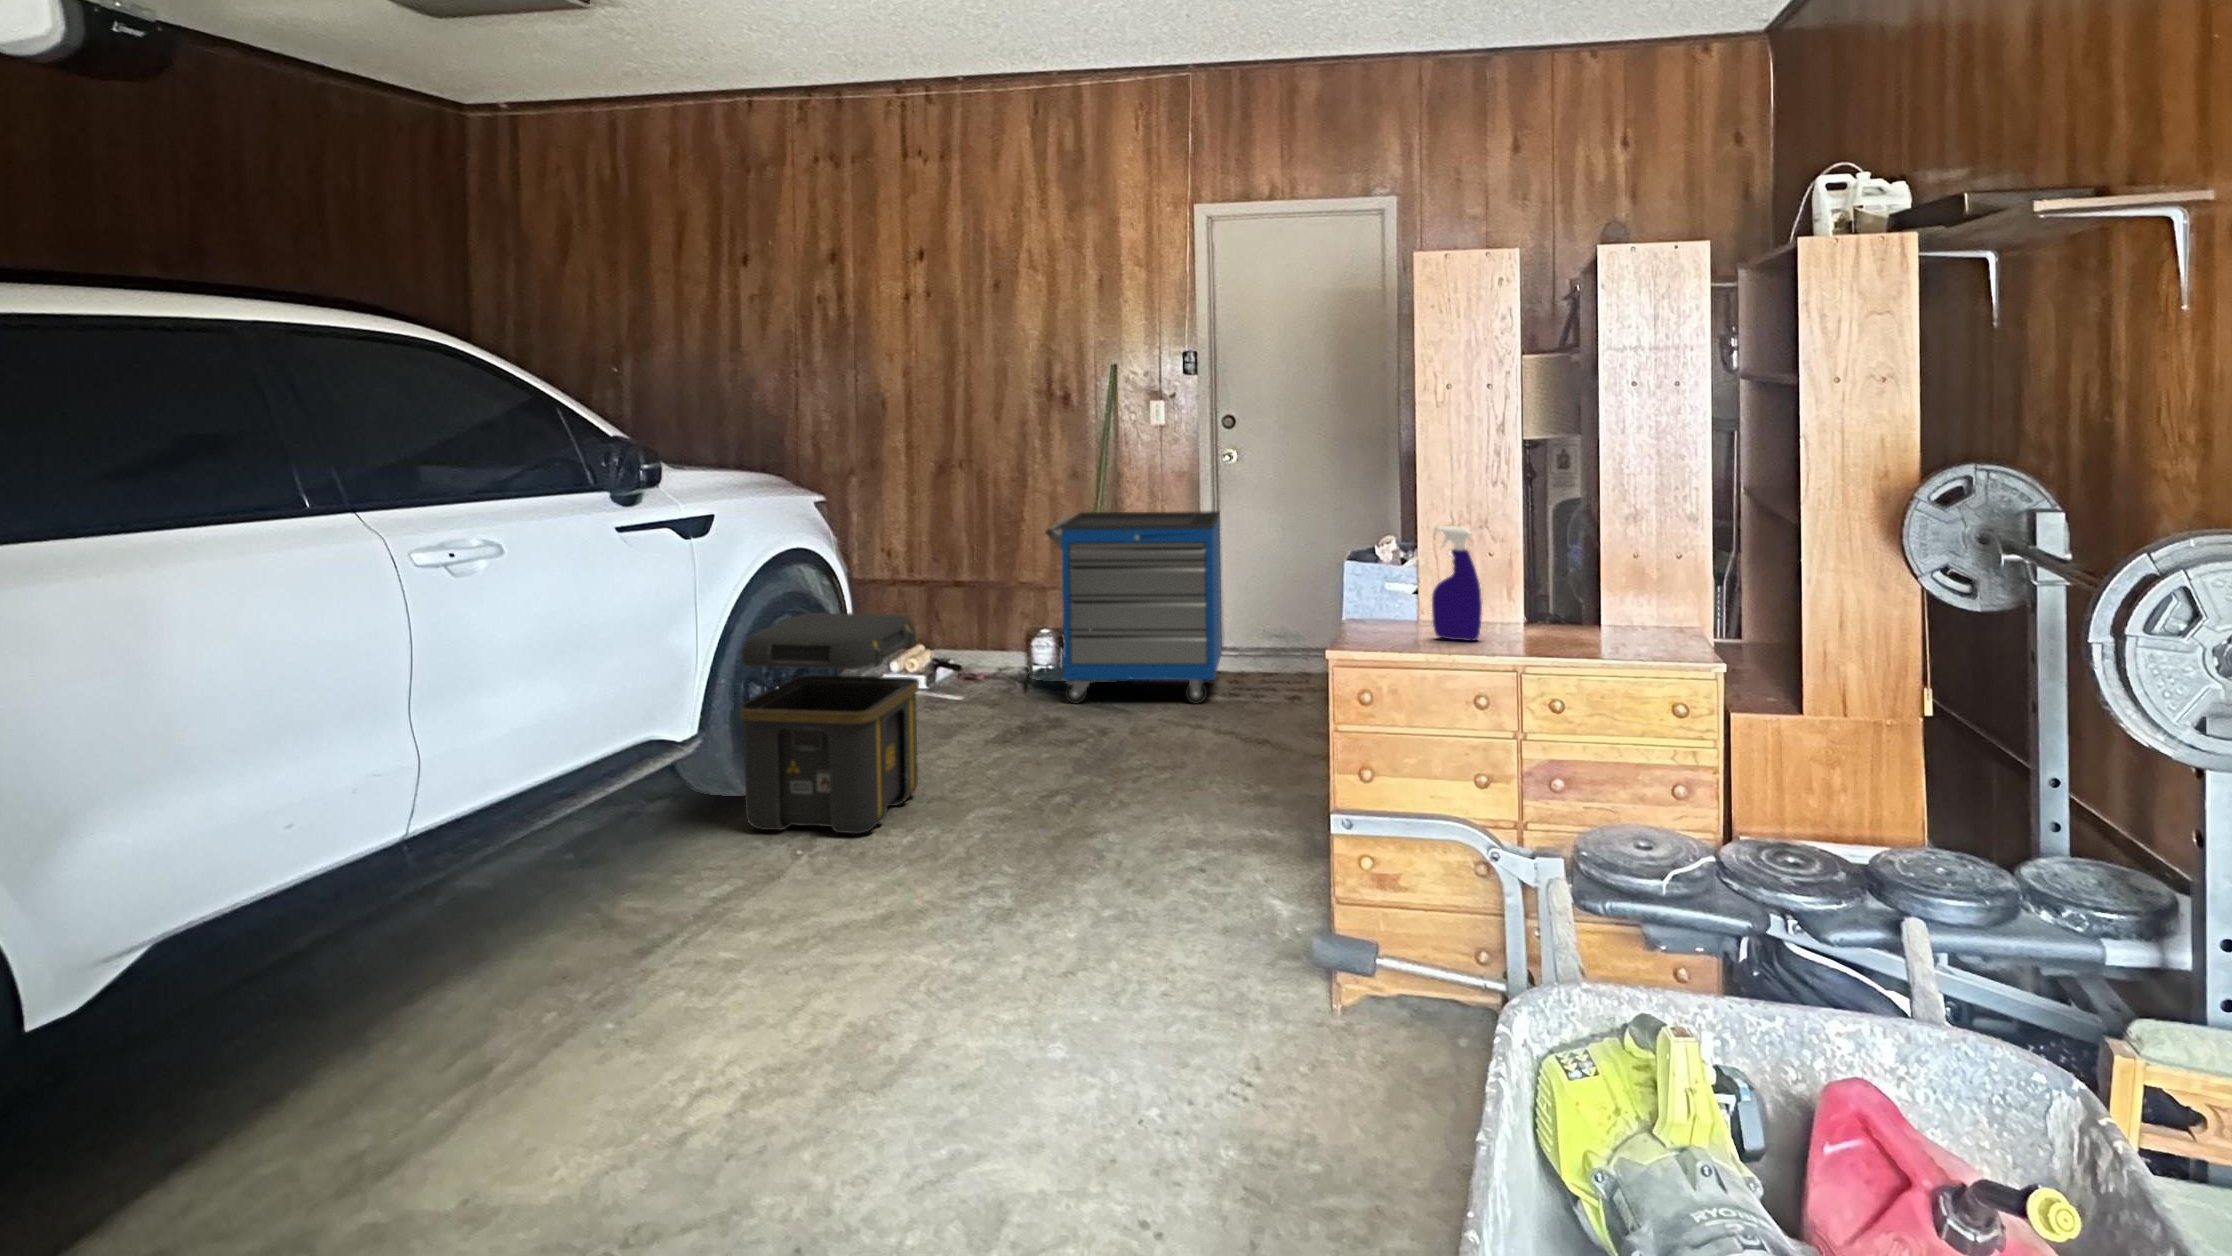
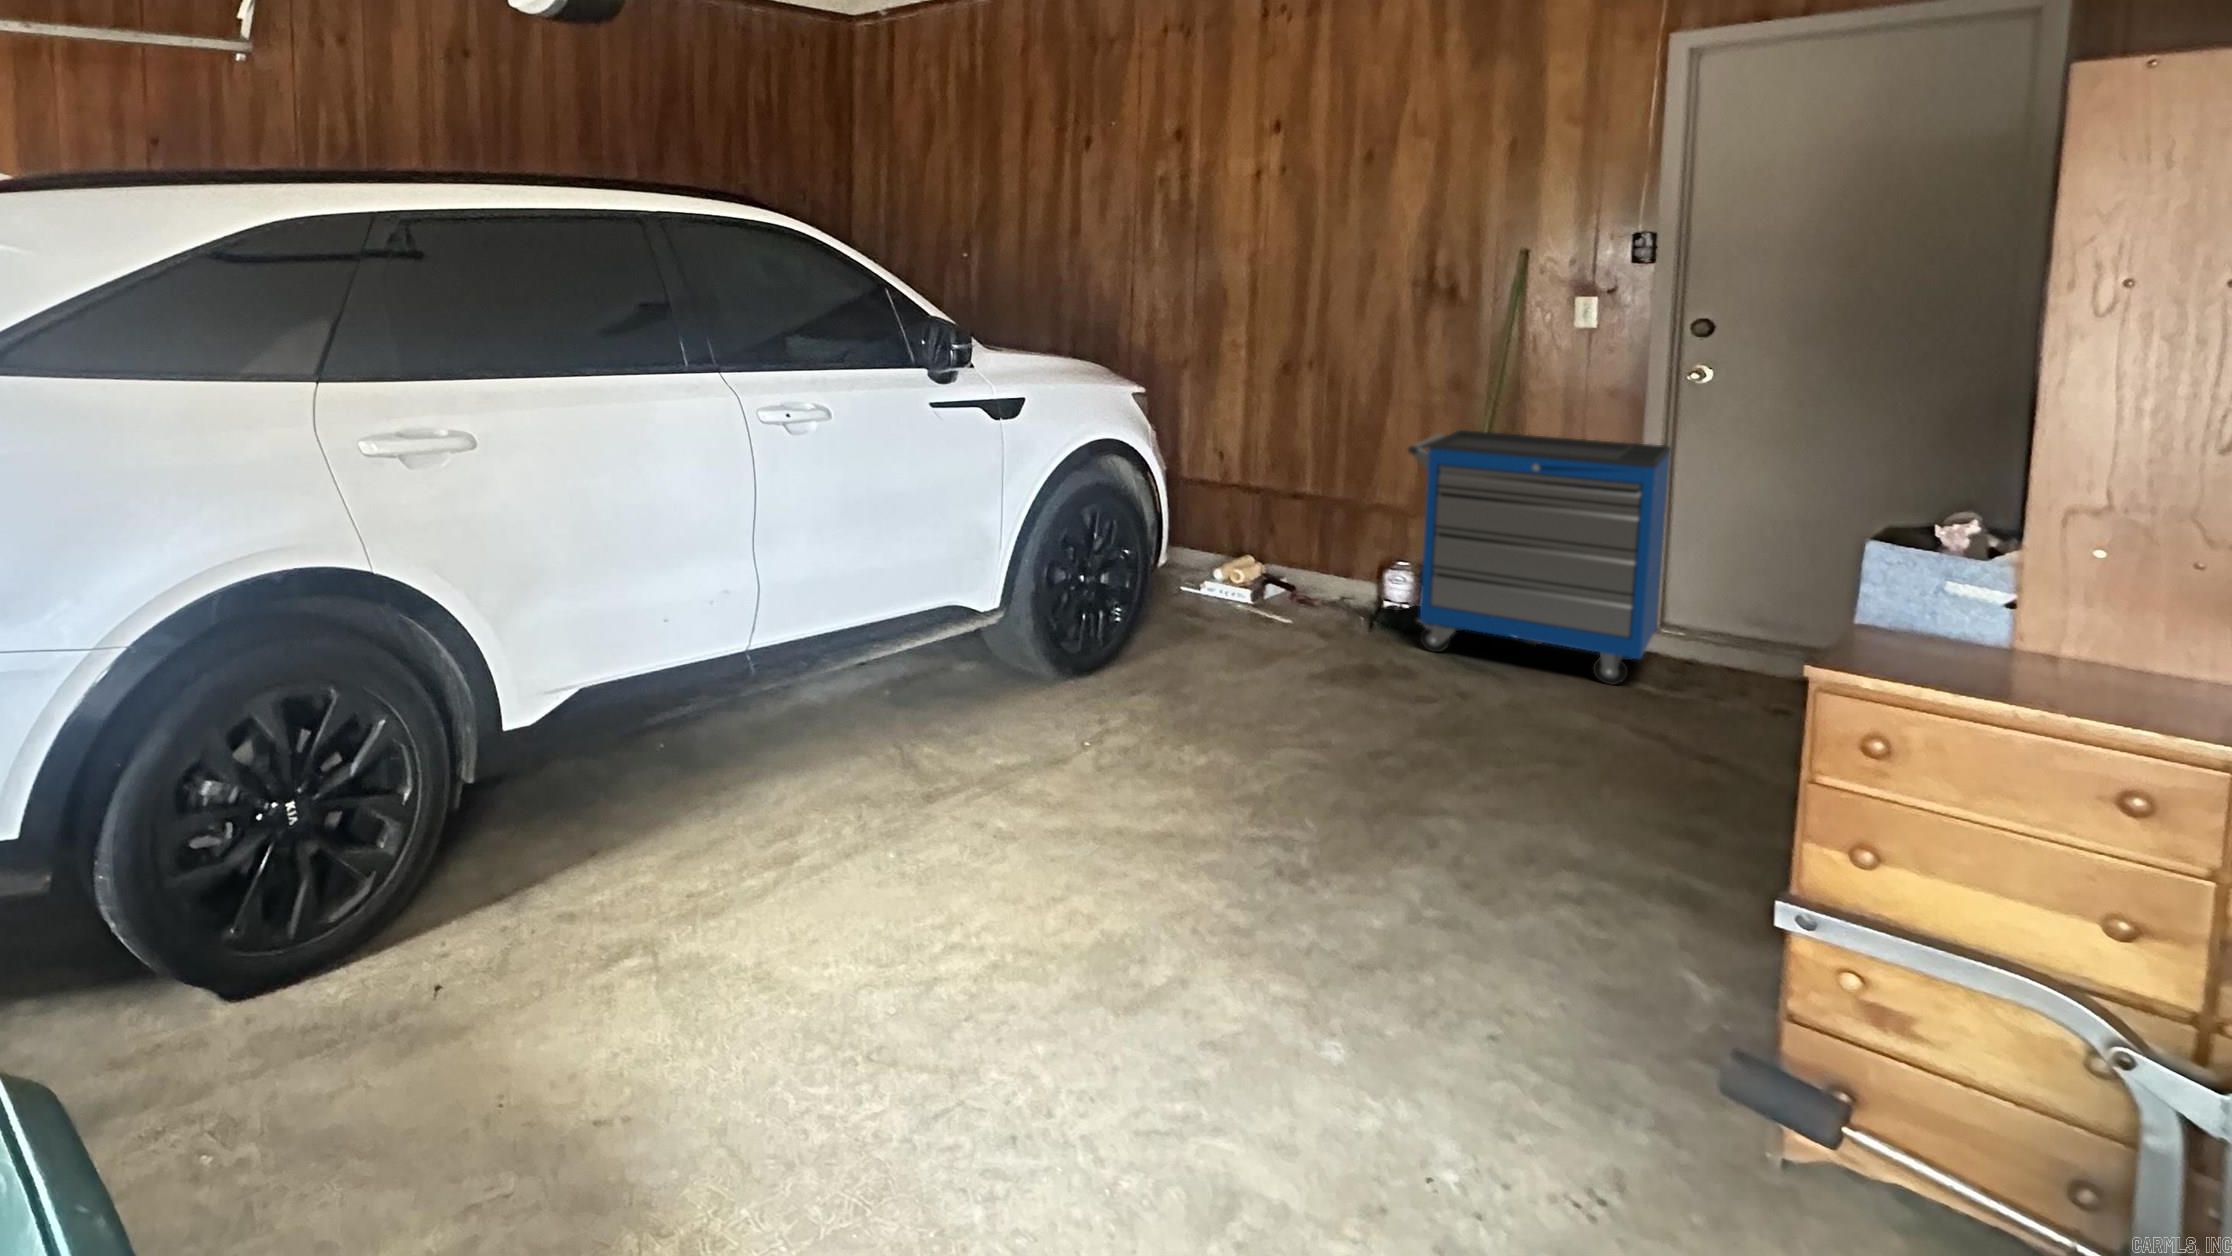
spray bottle: present [1432,526,1482,641] -> none [2062,514,2188,710]
toolbox: present [740,613,919,834] -> none [1042,508,1231,742]

